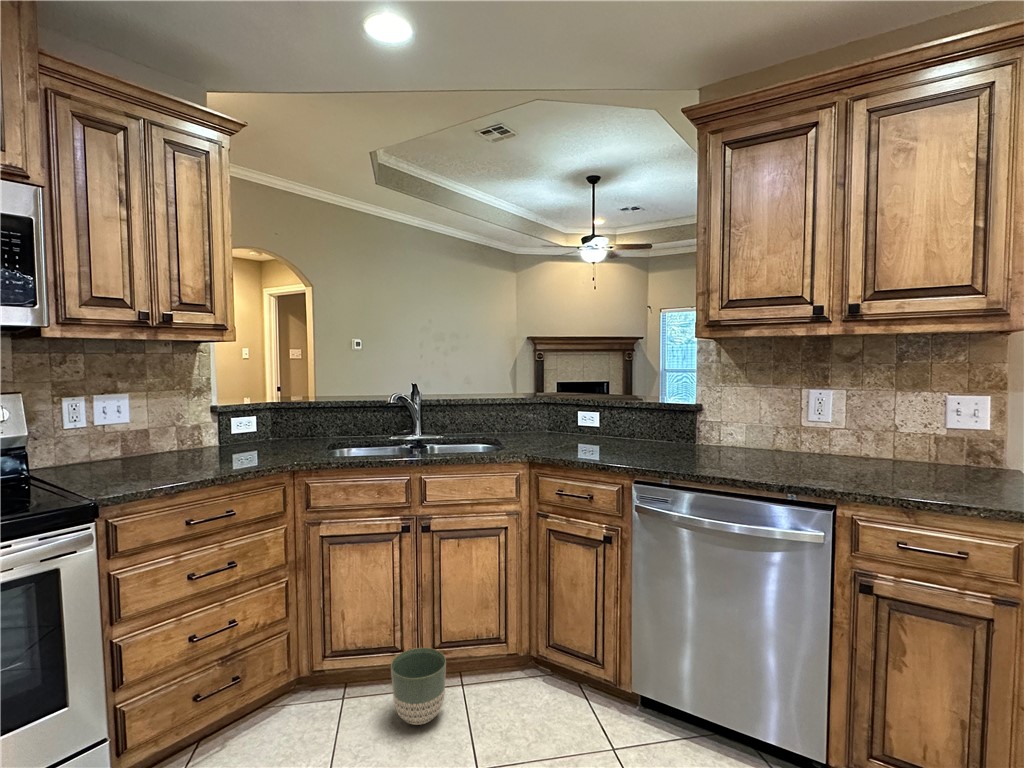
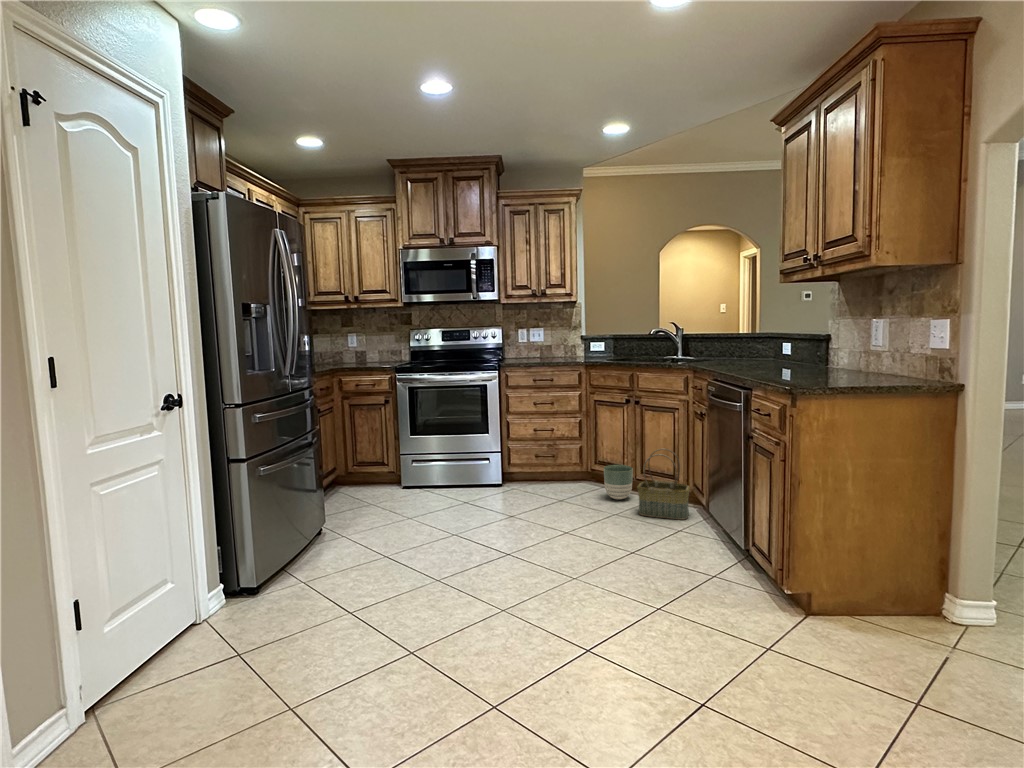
basket: none [492,603,576,742] -> present [637,449,690,520]

